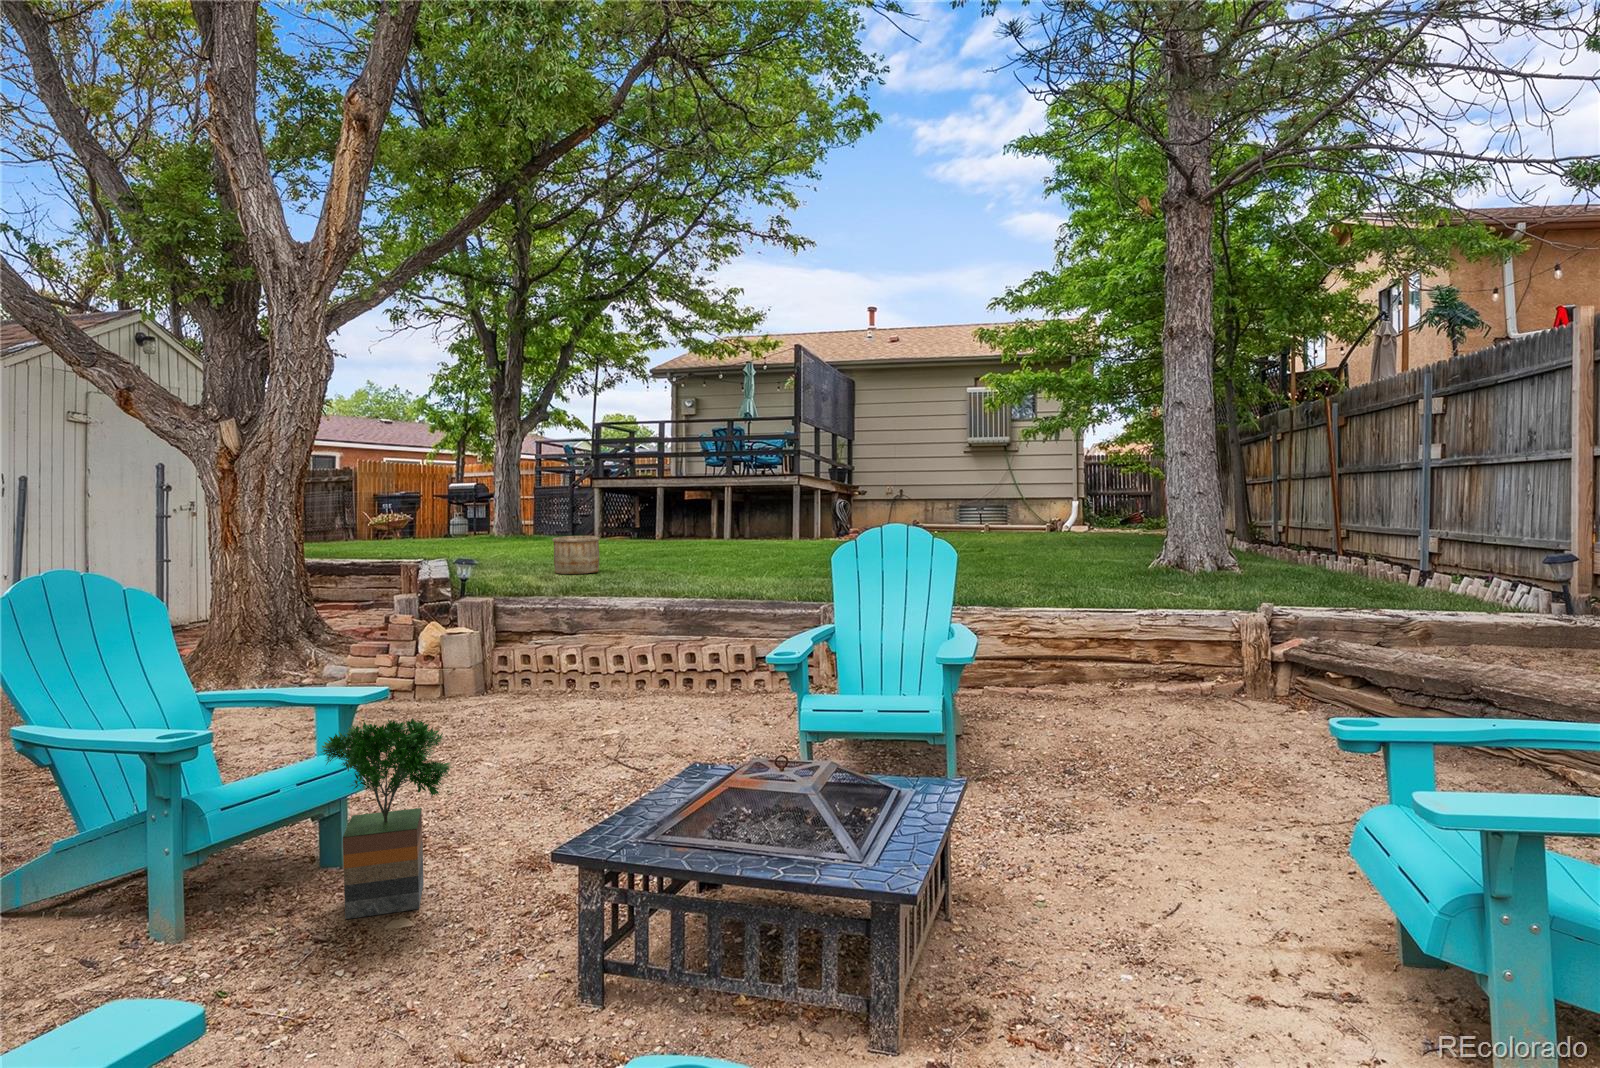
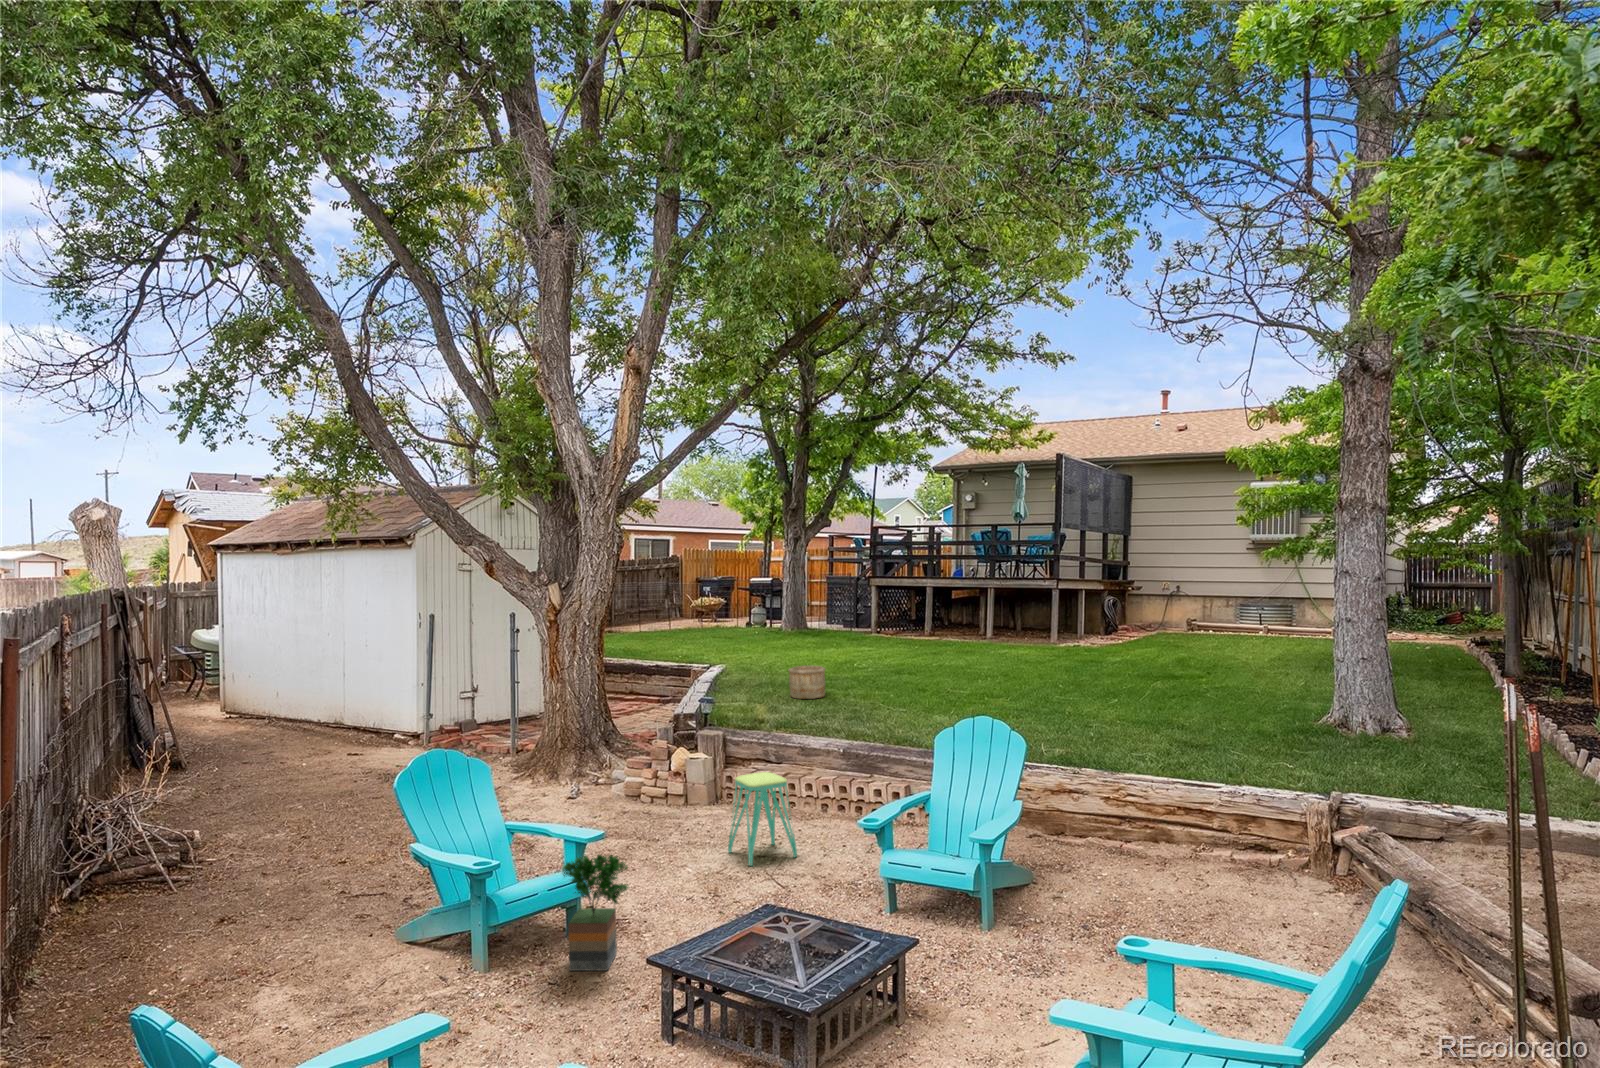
stool: none [534,629,636,752] -> present [728,772,797,866]

